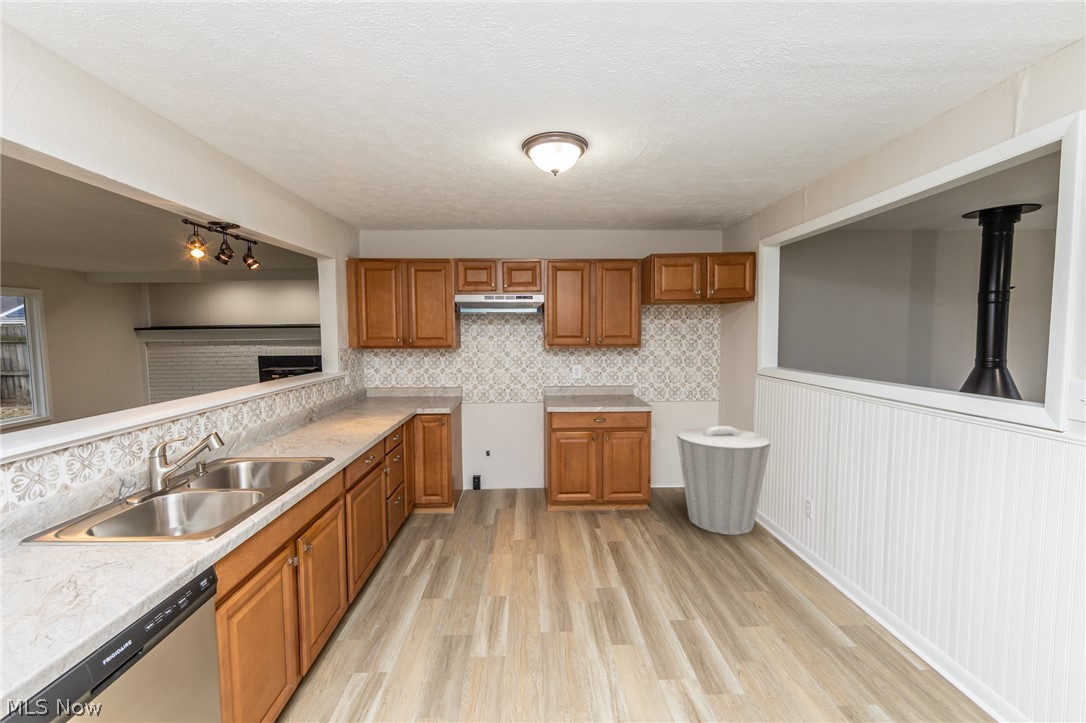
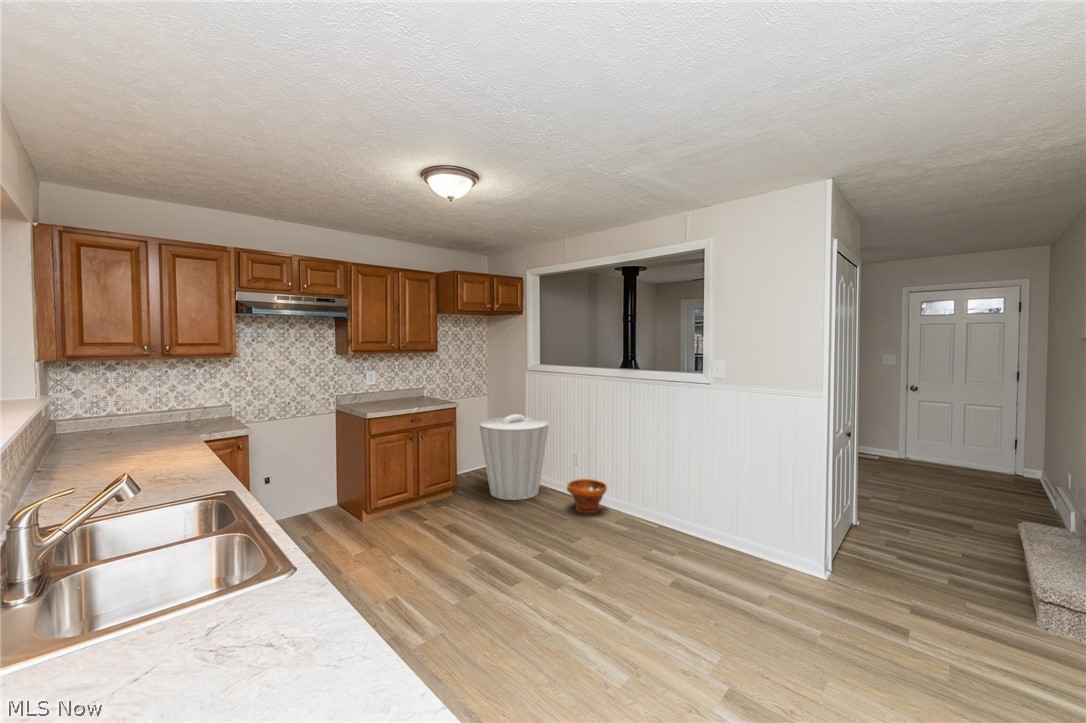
planter: none [773,530,842,589] -> present [567,478,607,513]

